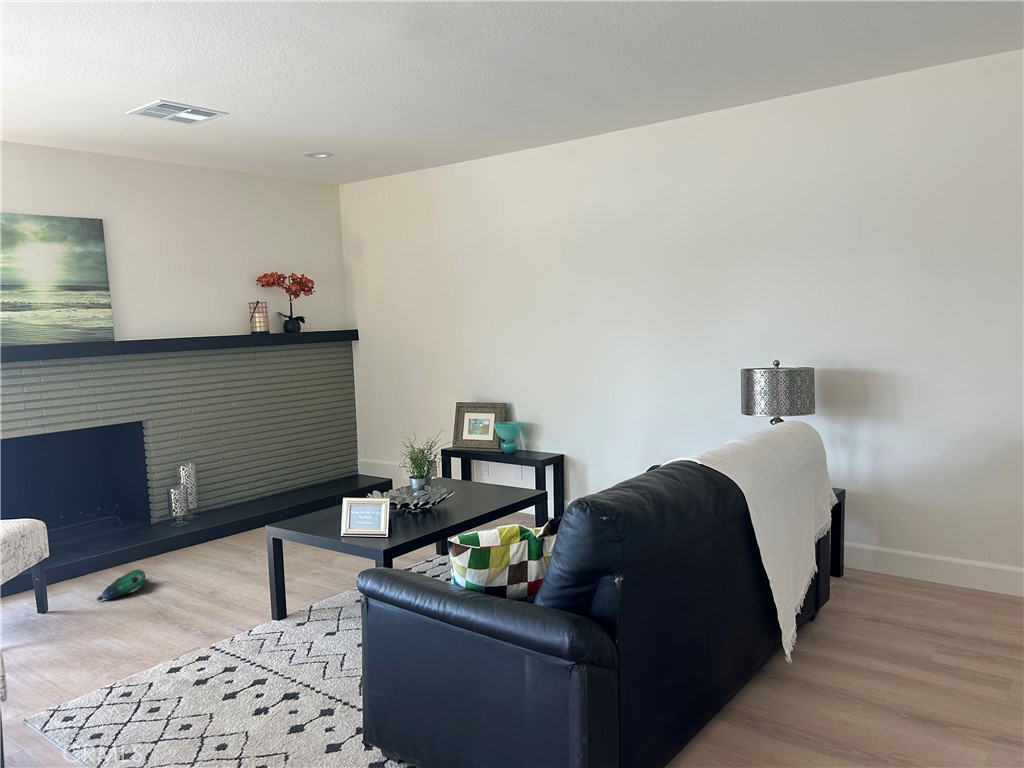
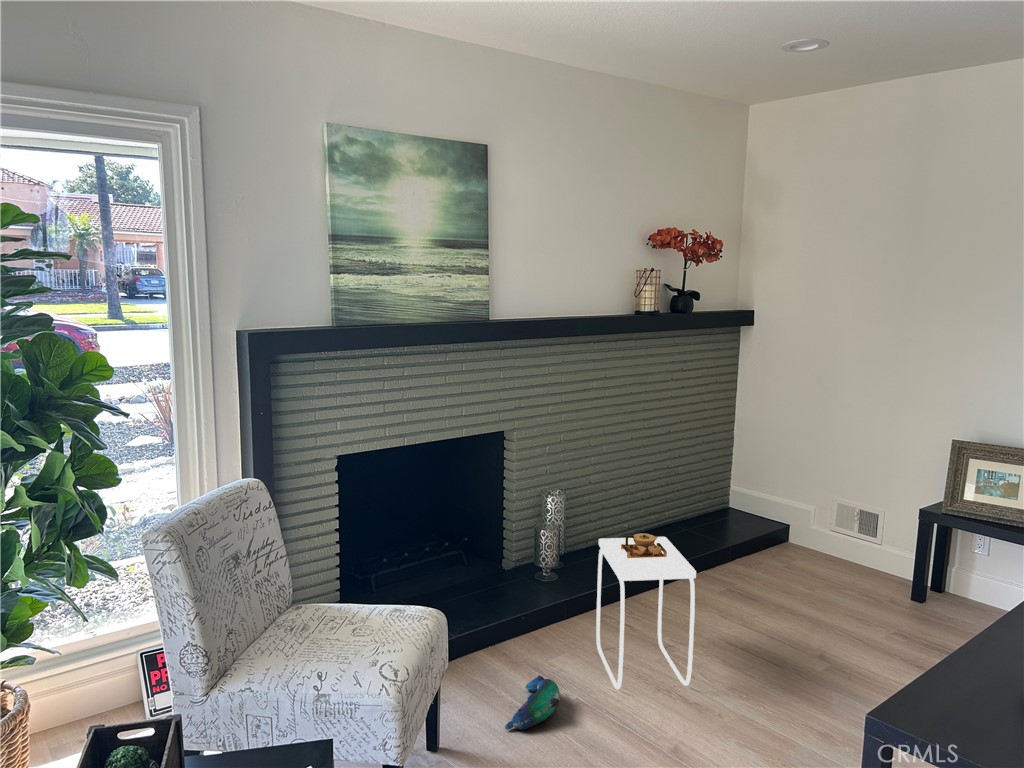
side table: none [185,471,246,573] -> present [596,533,696,689]

